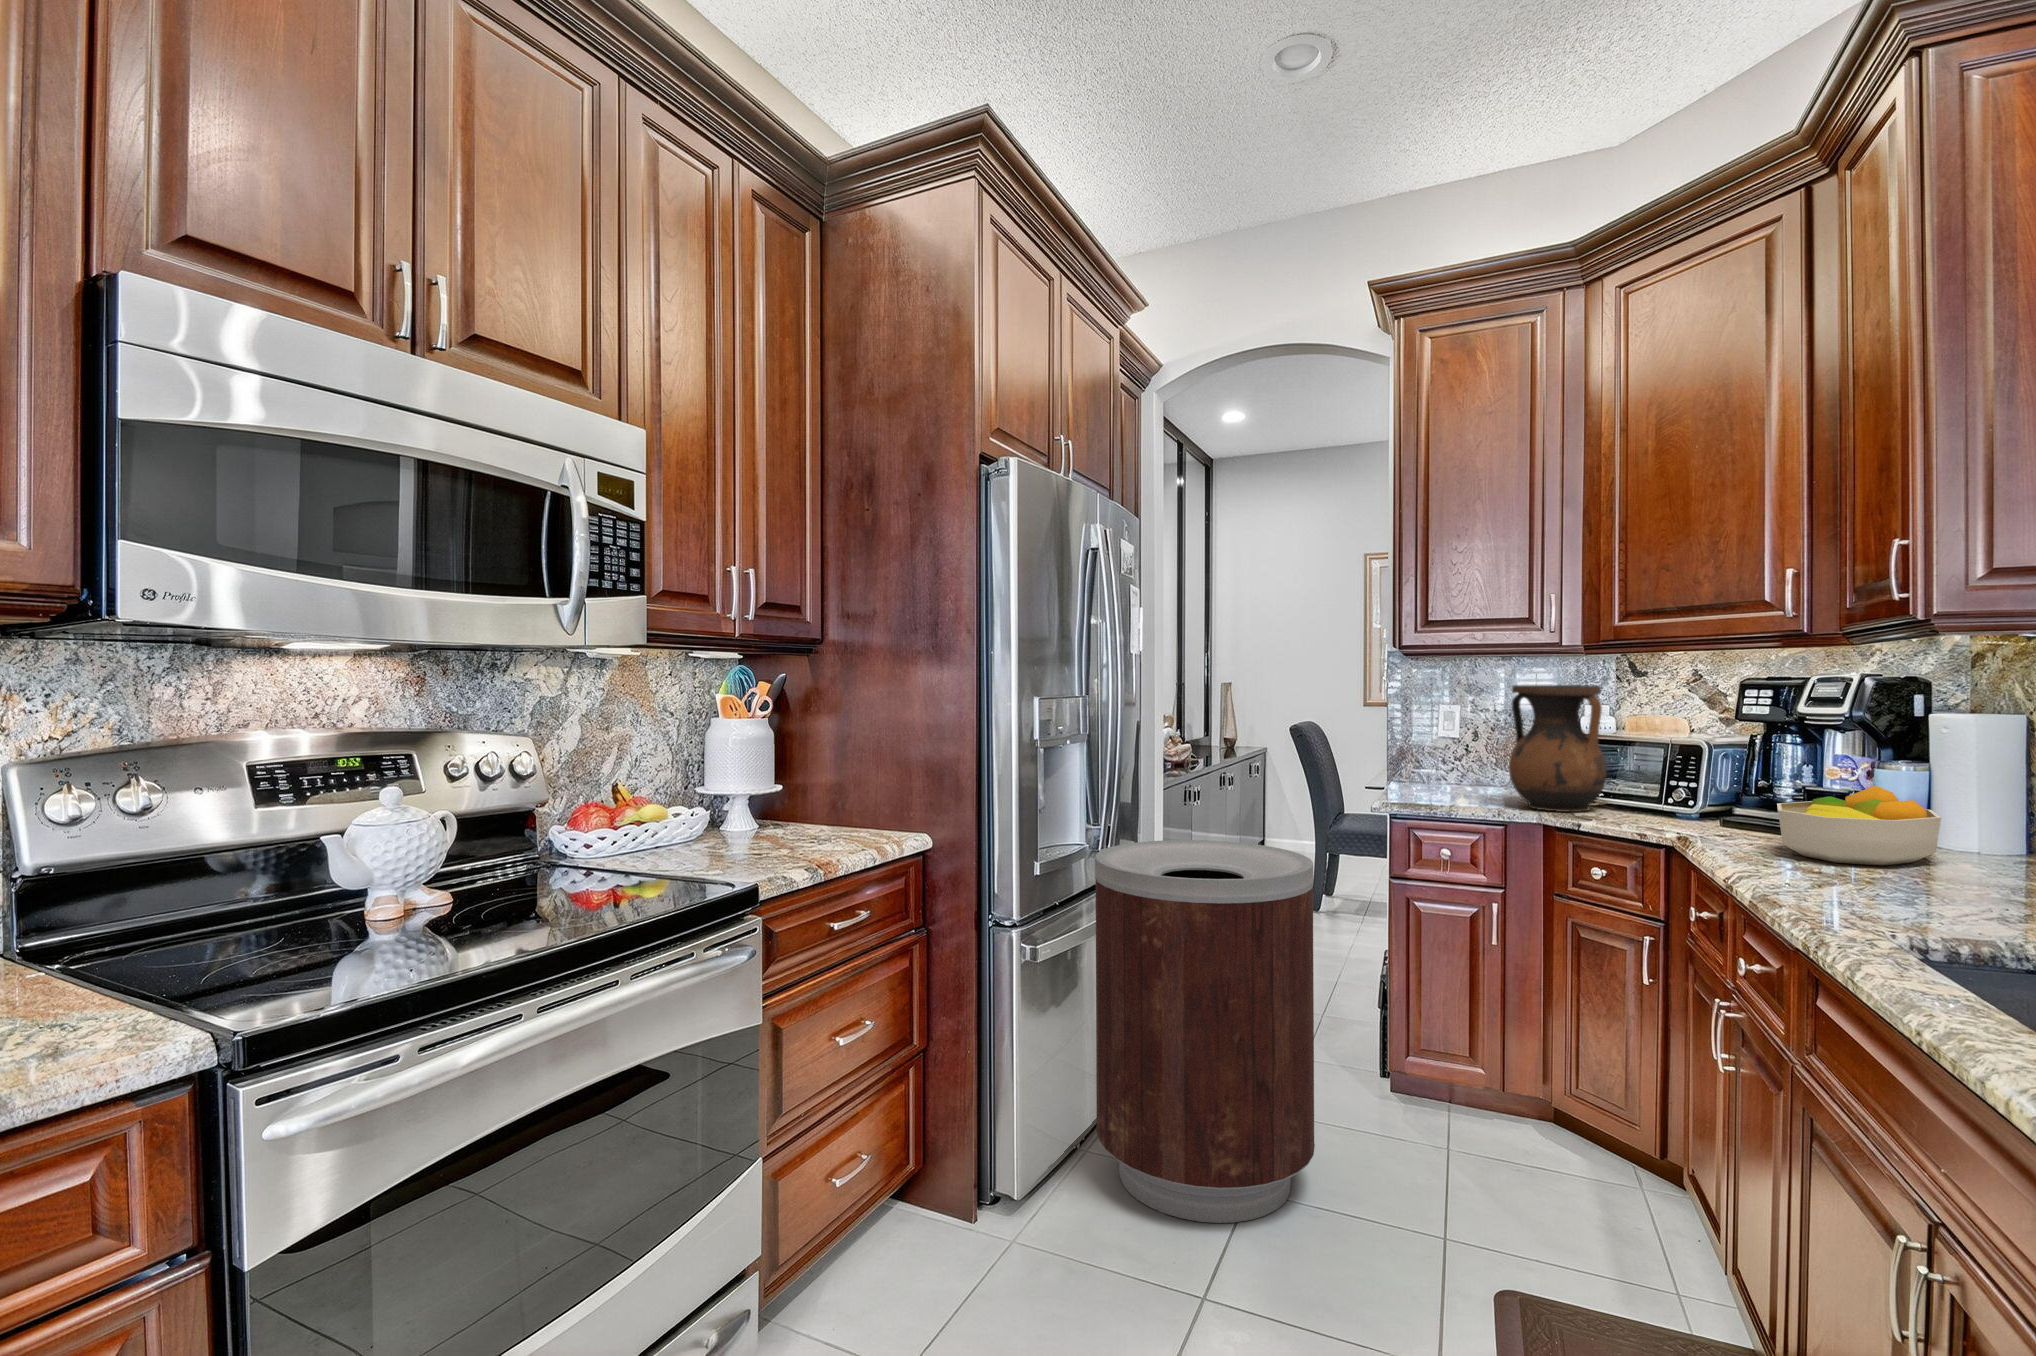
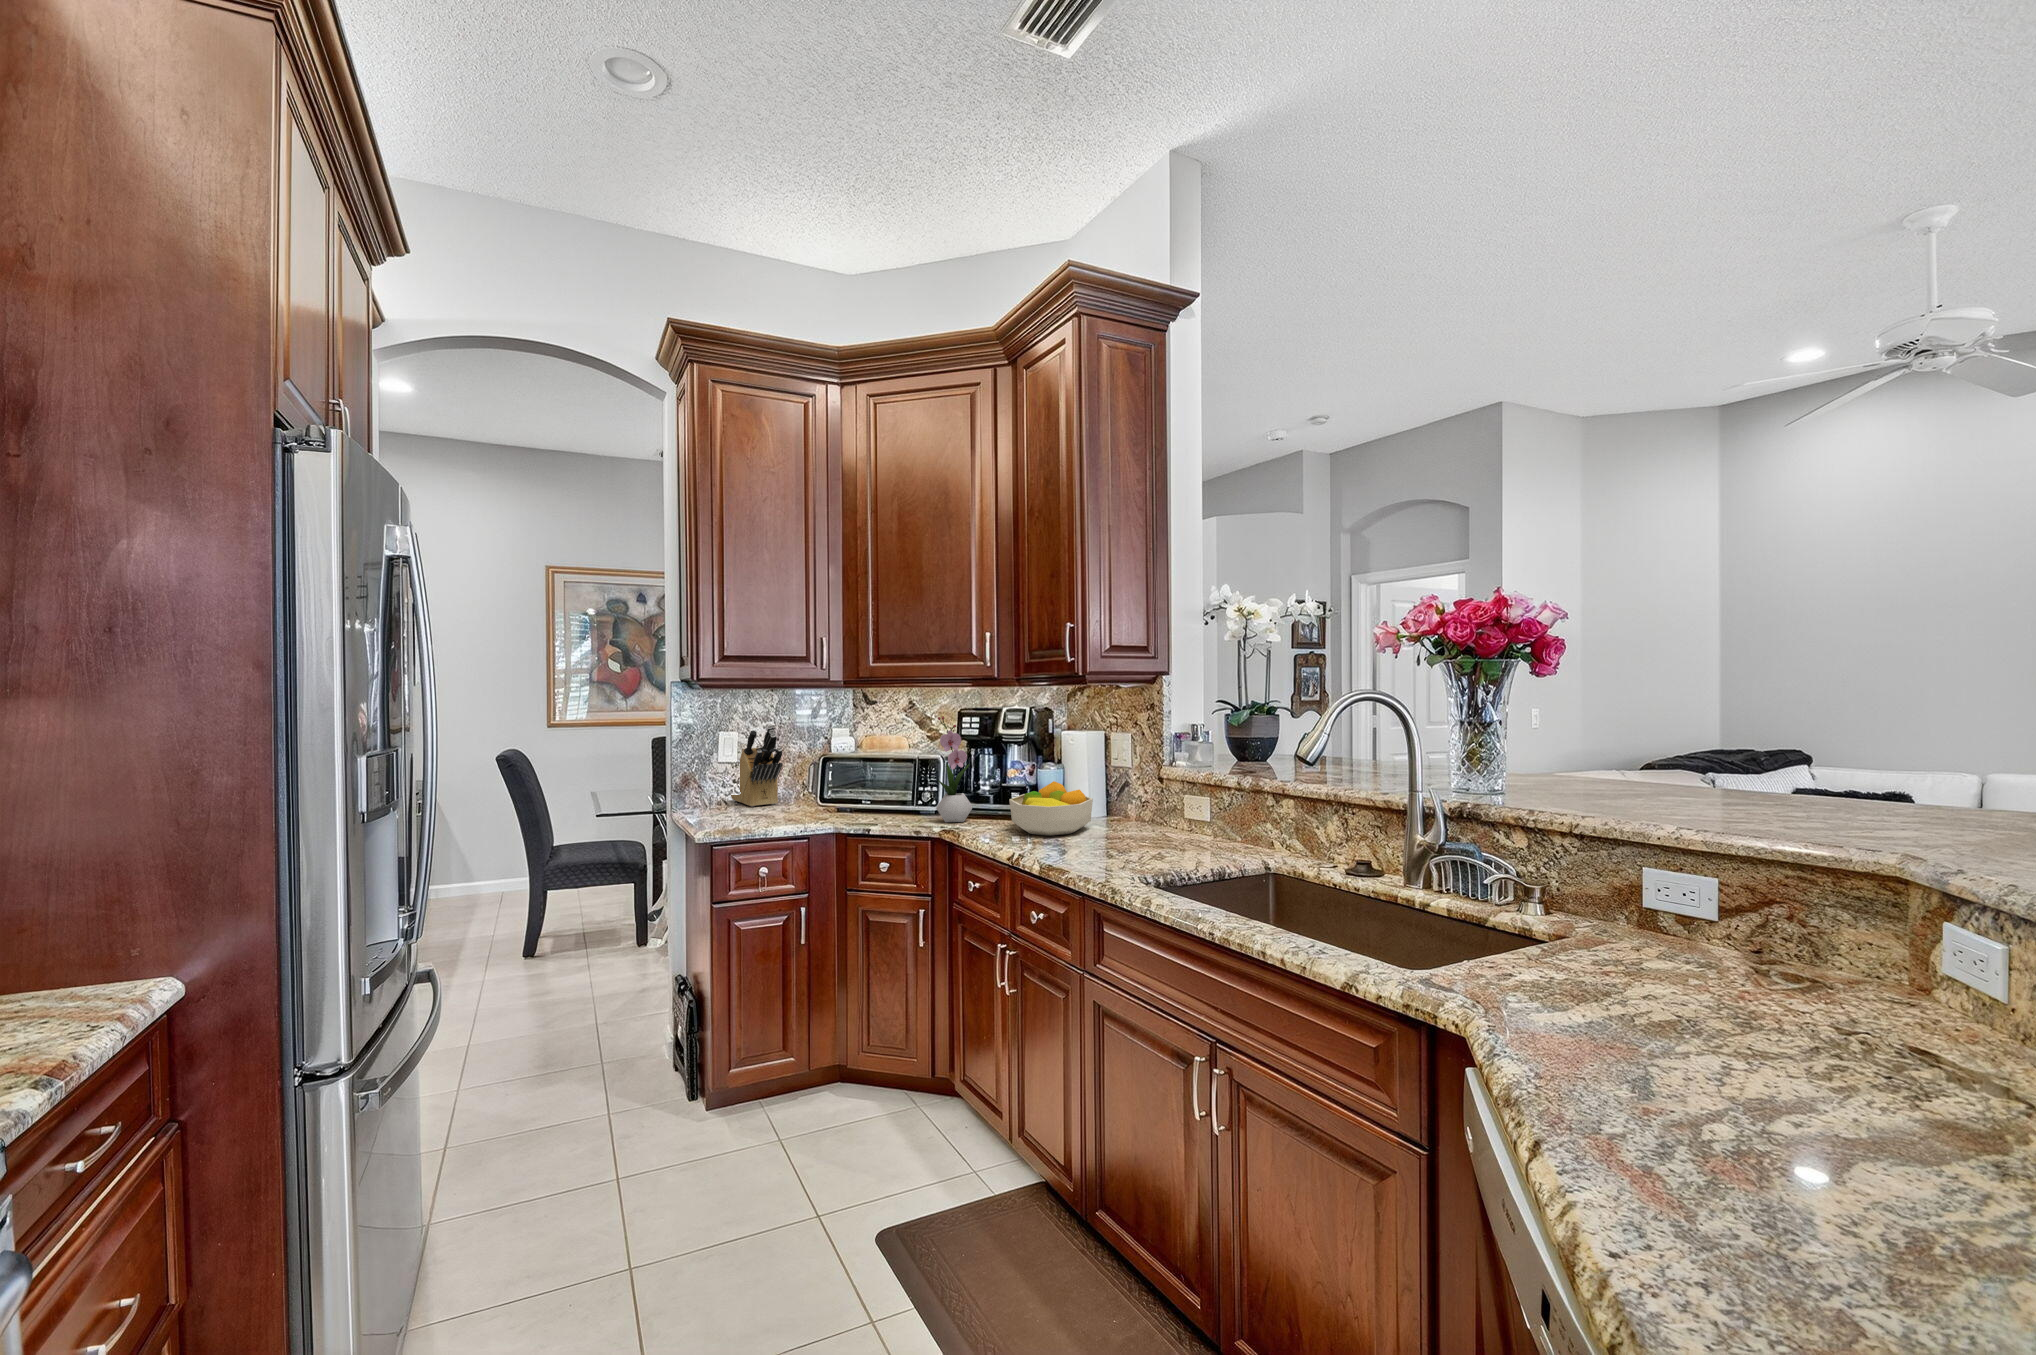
flower arrangement: none [1678,684,1740,831] -> present [936,716,973,822]
vase: present [1509,685,1607,812] -> none [805,715,877,821]
knife block: none [1462,697,1508,788] -> present [731,725,783,807]
trash can: present [1095,840,1315,1223] -> none [462,893,711,1302]

